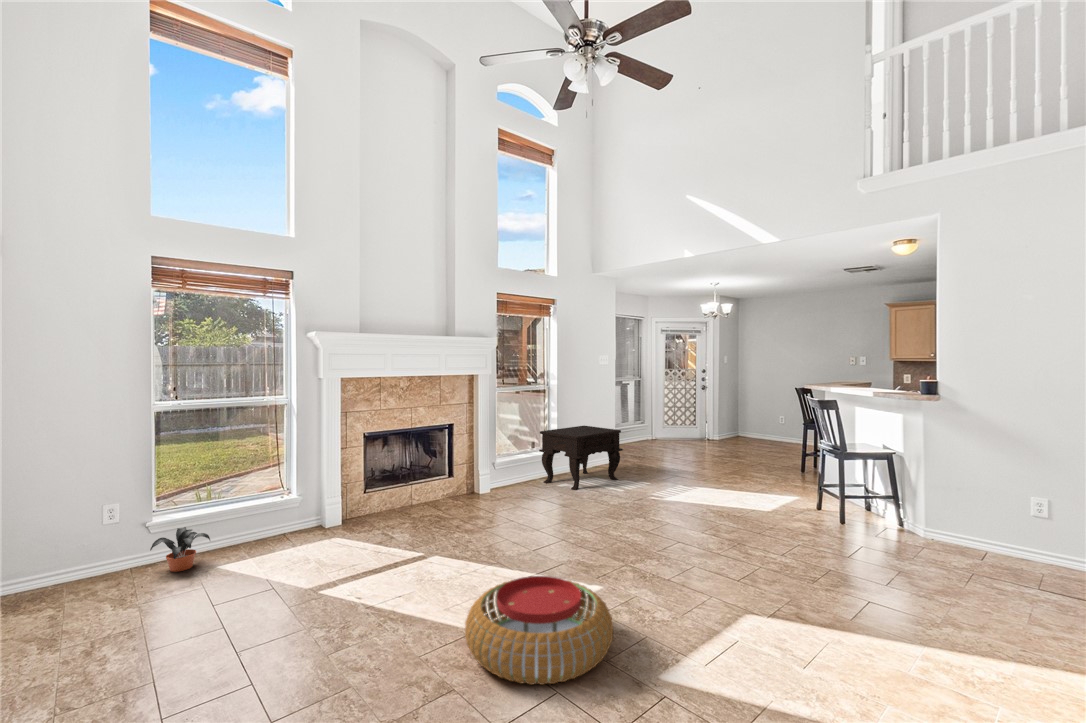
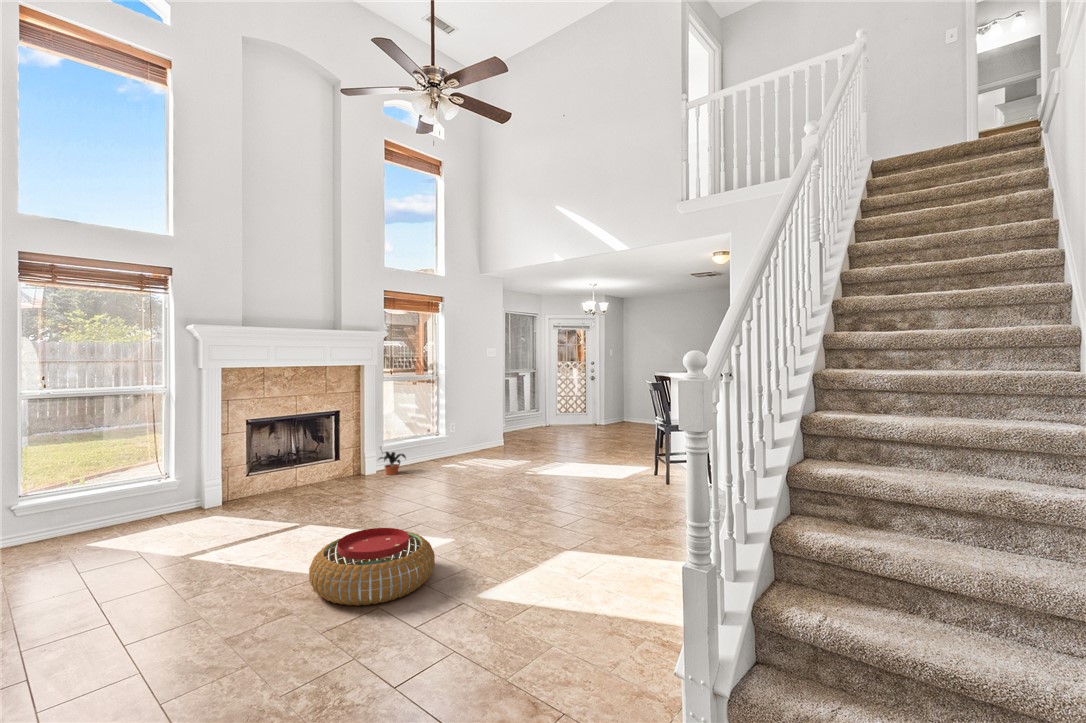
side table: present [539,426,623,490] -> none [425,413,502,470]
potted plant: present [150,527,210,572] -> present [379,452,406,475]

